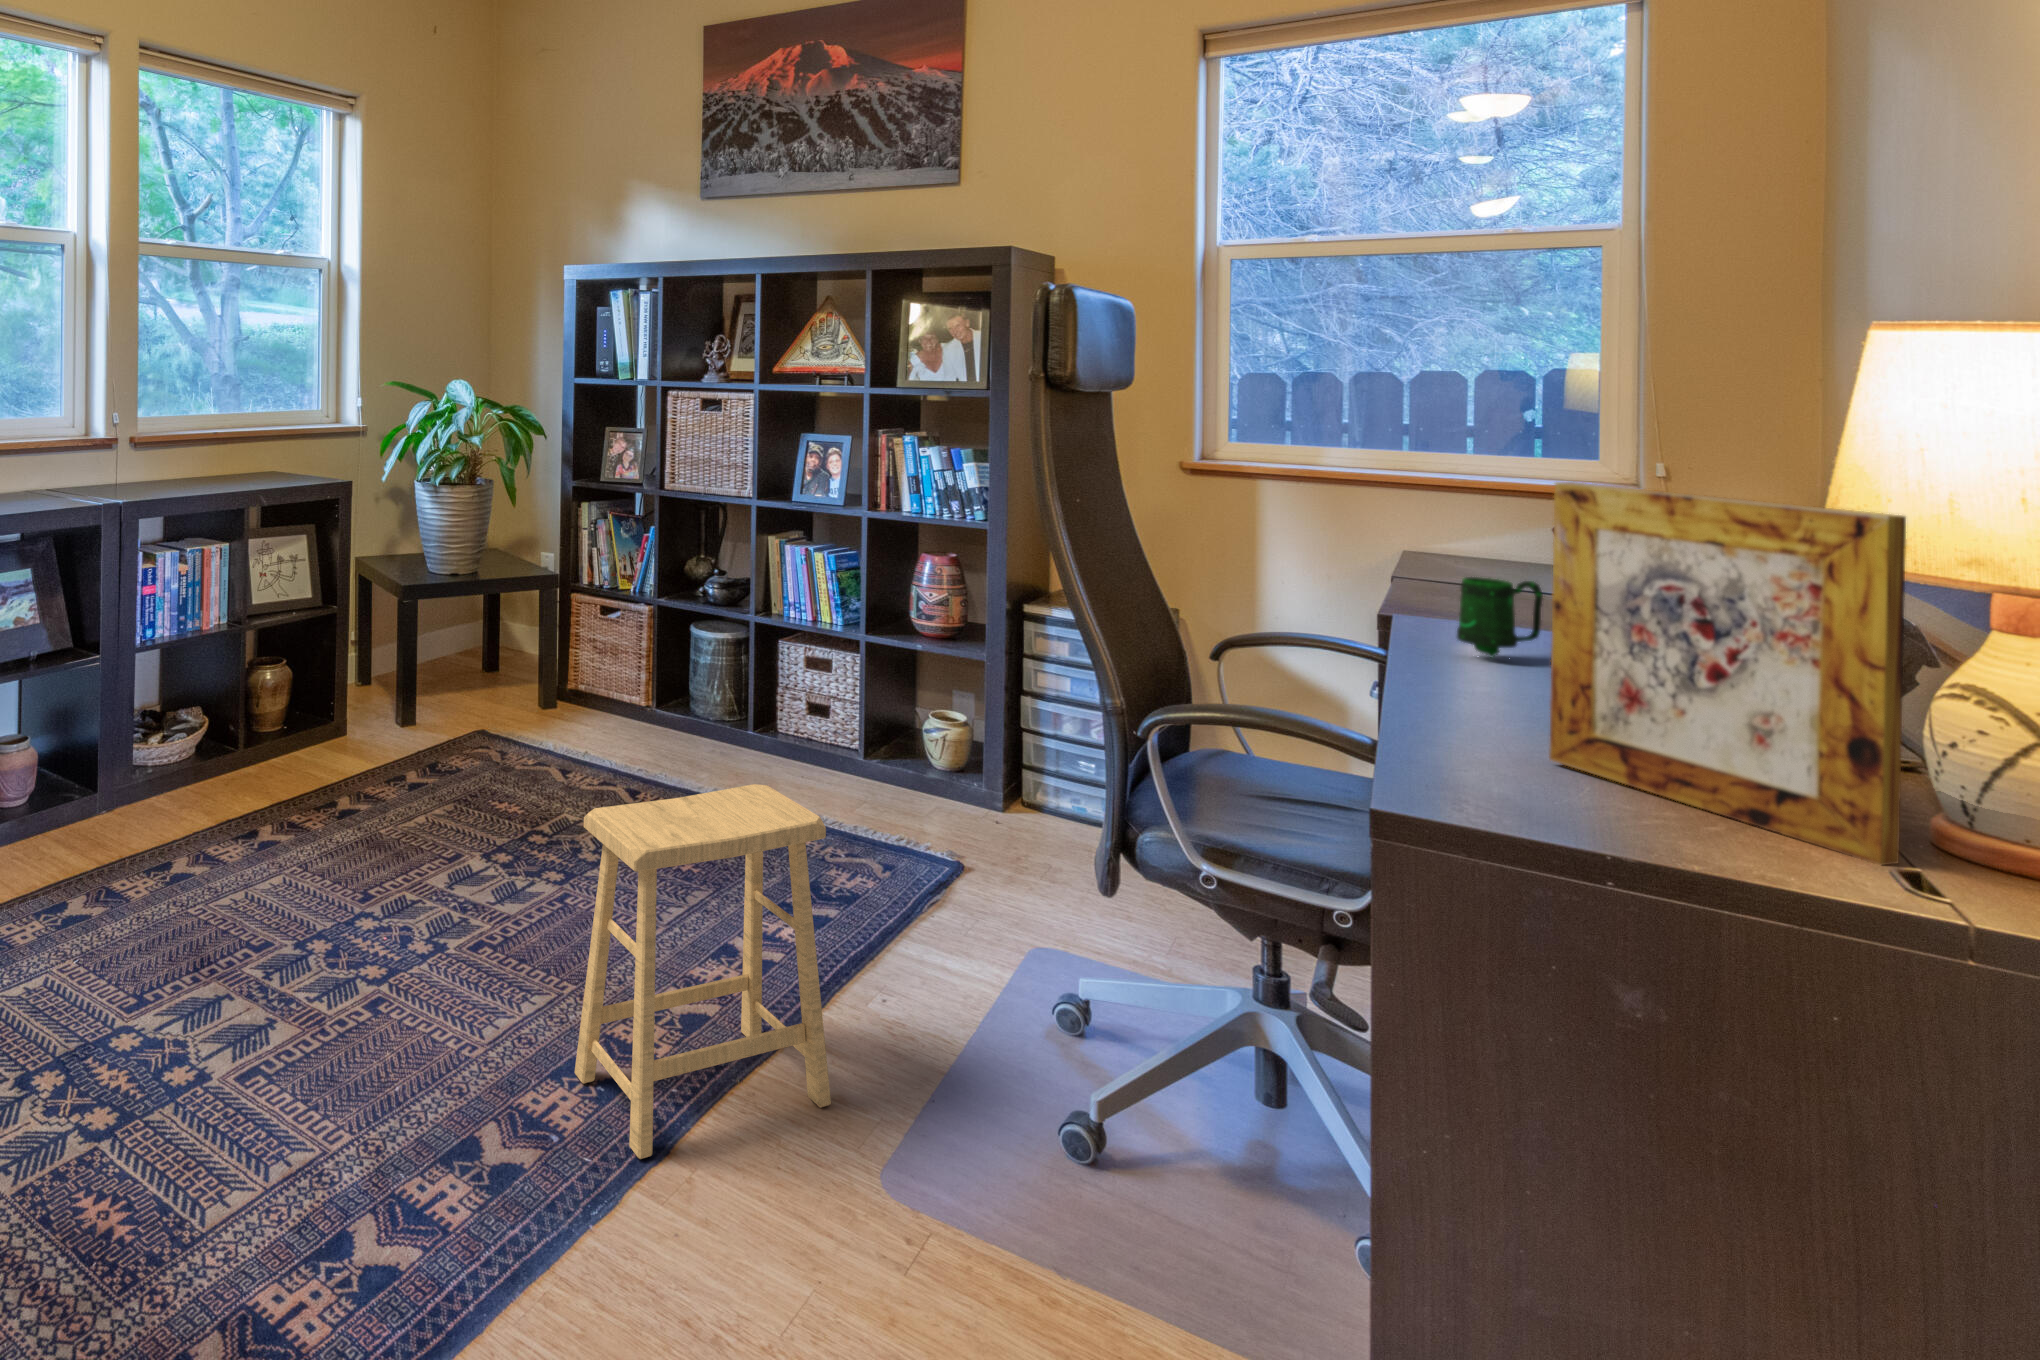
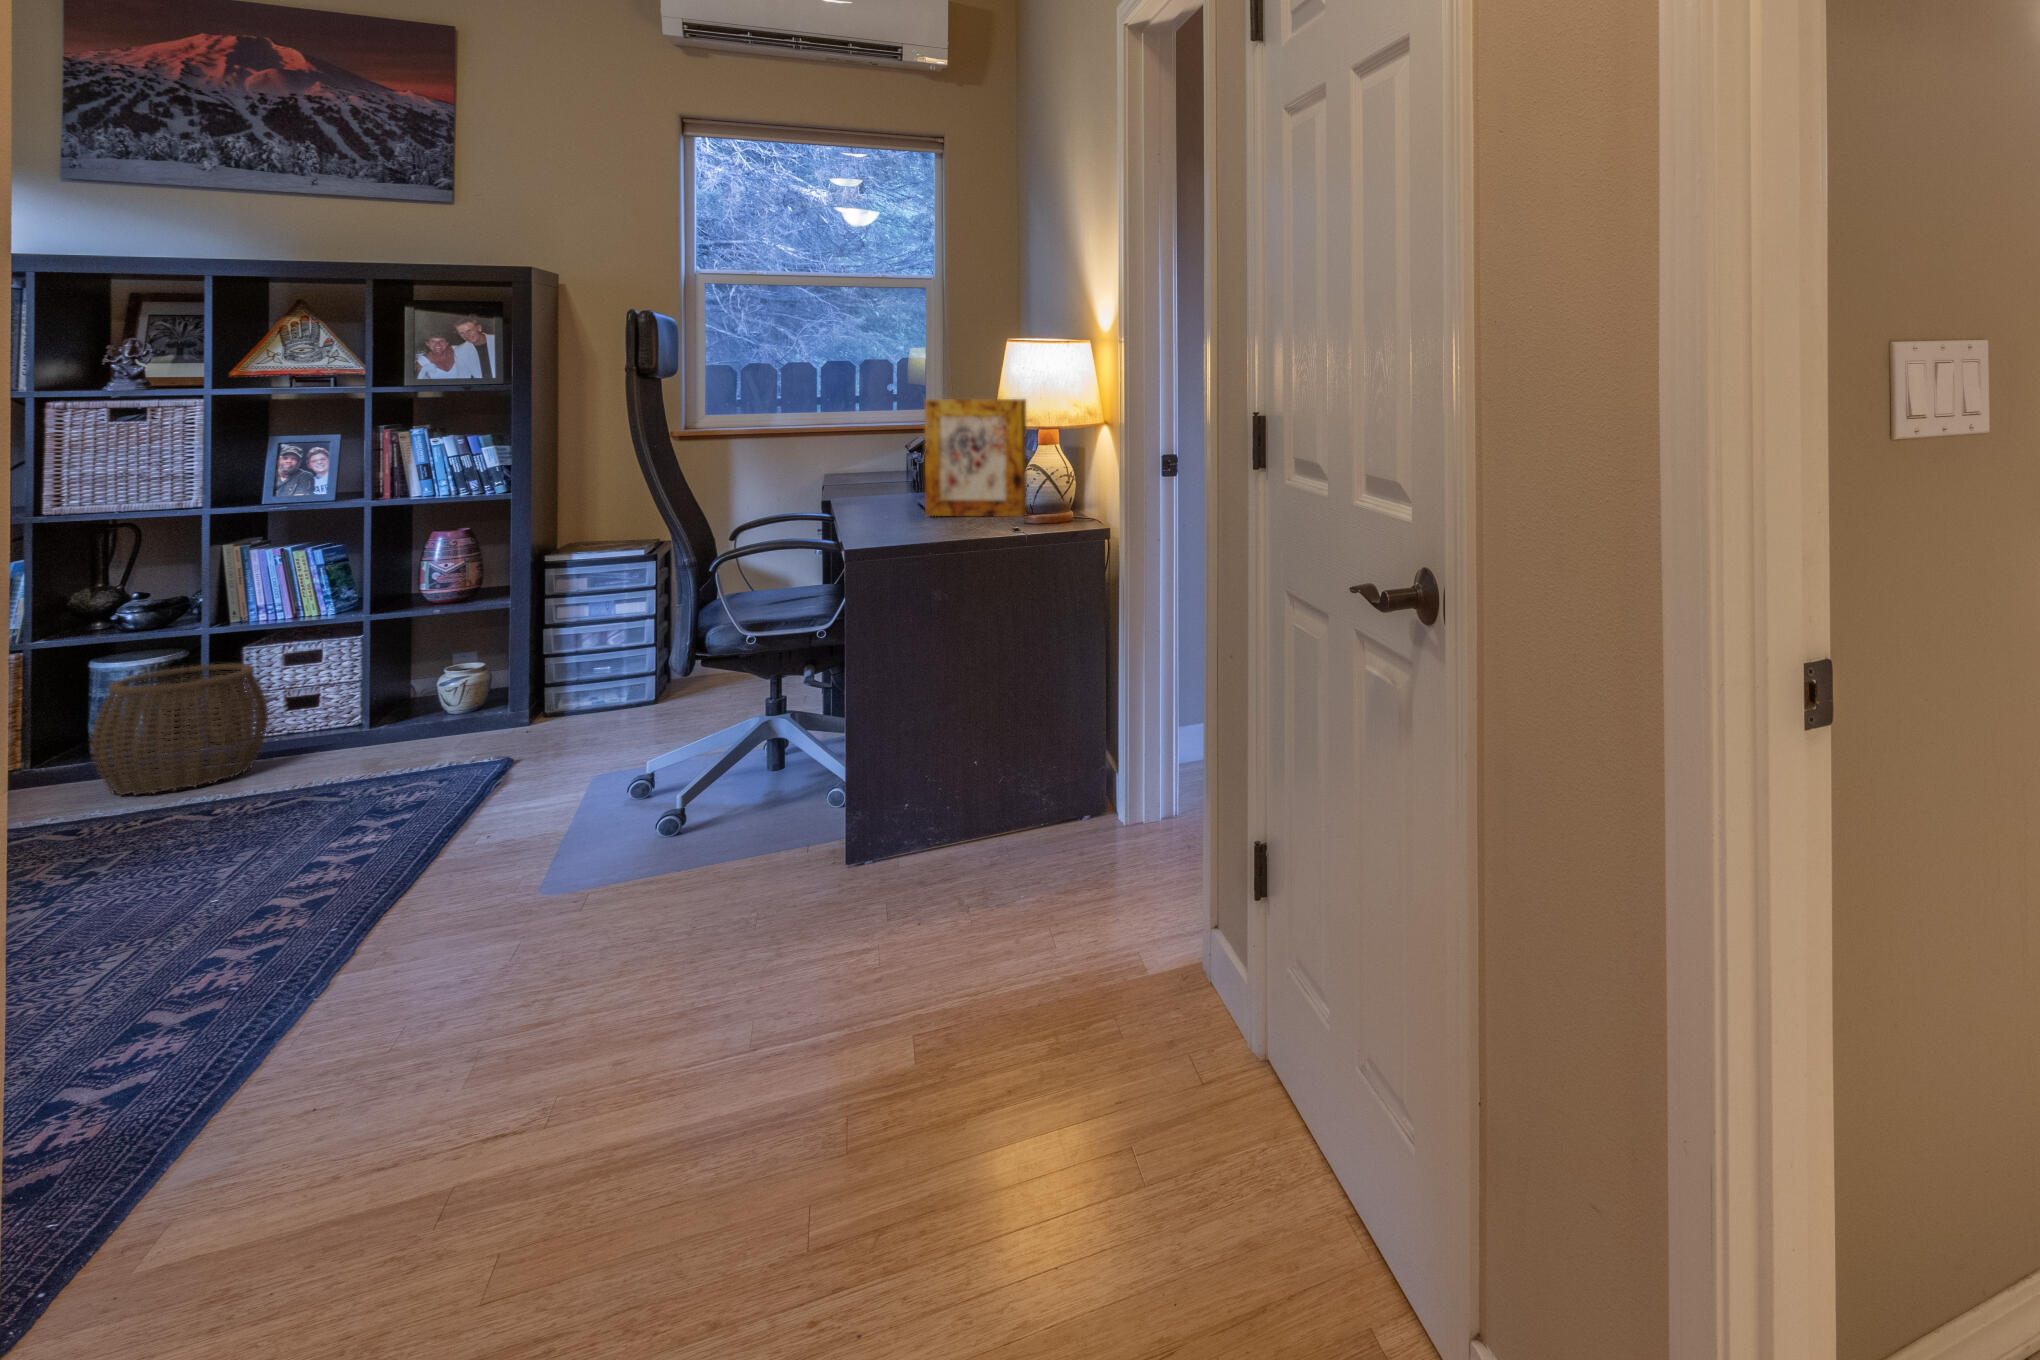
mug: present [1457,577,1543,657] -> none [876,459,913,502]
woven basket: none [663,650,784,777] -> present [91,664,269,795]
footstool: present [575,784,831,1159] -> none [249,680,504,951]

